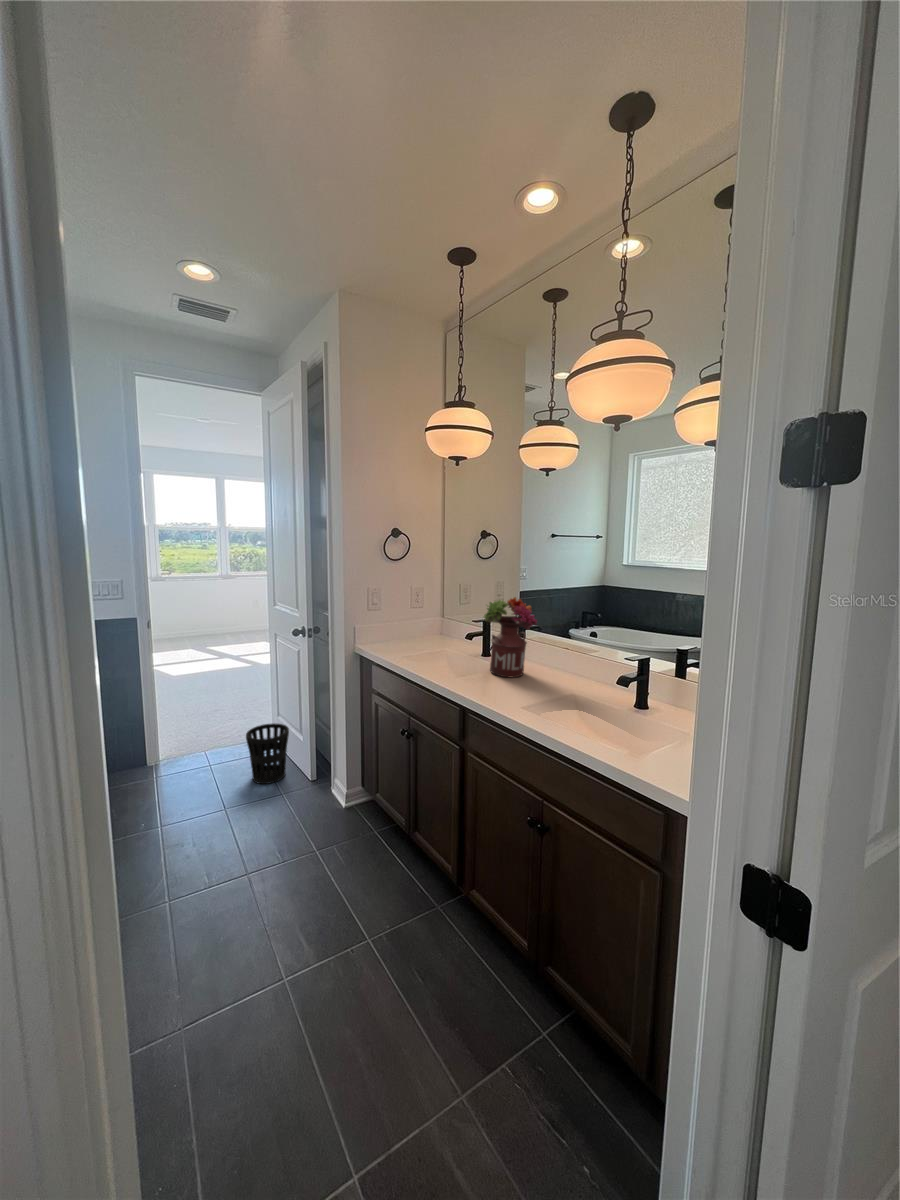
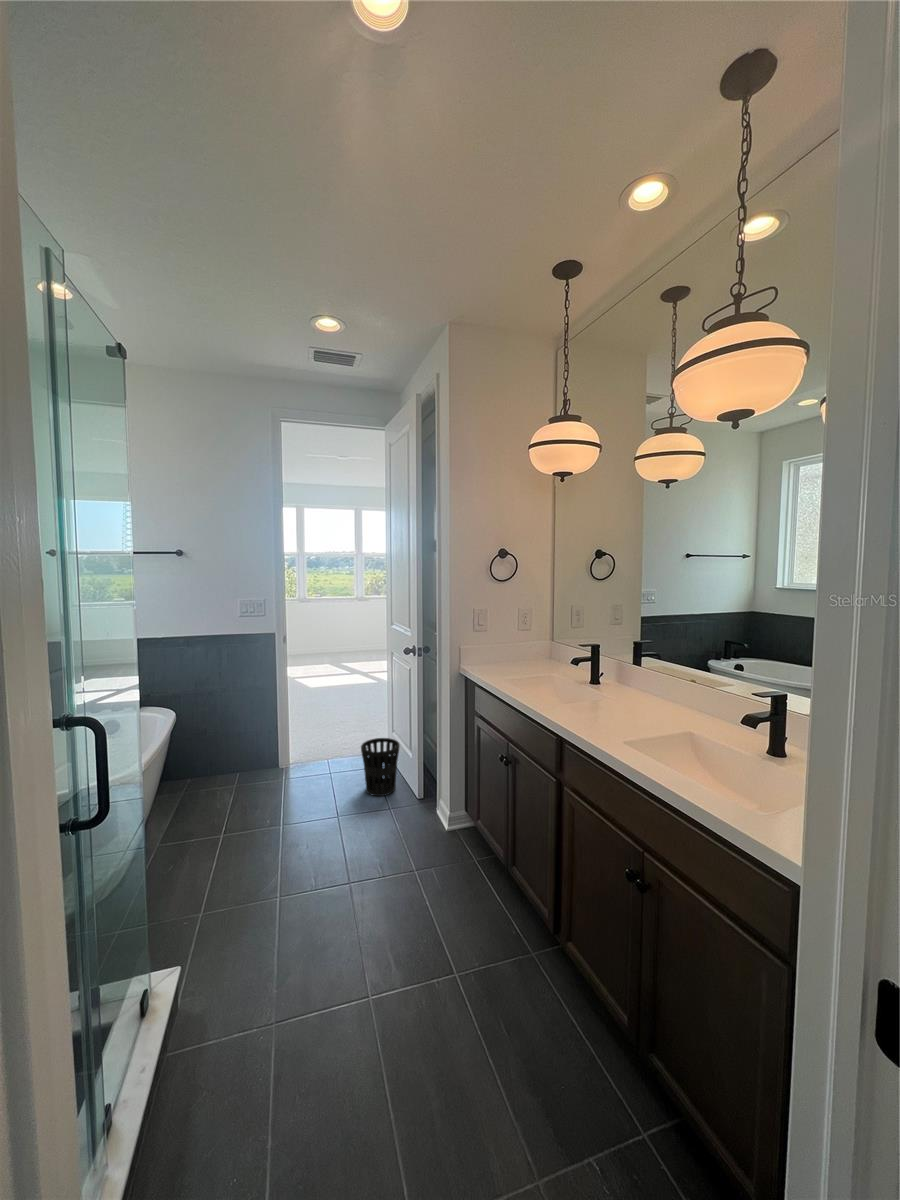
flower arrangement: present [484,597,537,677] -> none [586,619,650,708]

